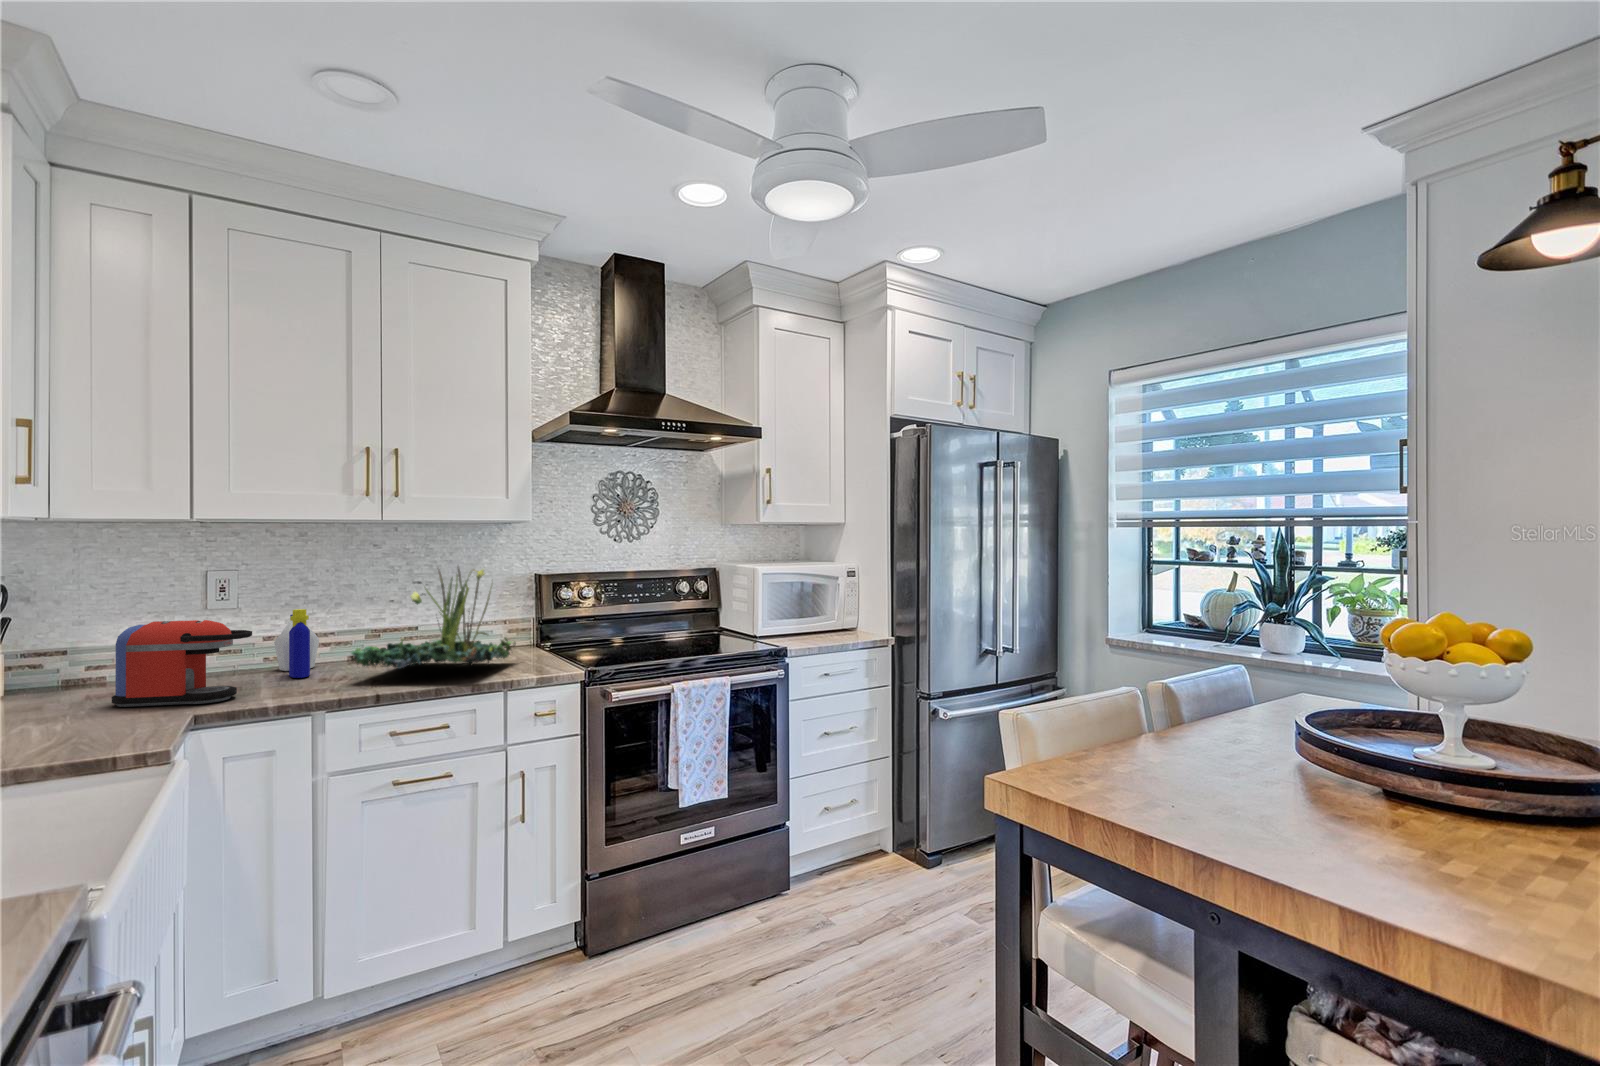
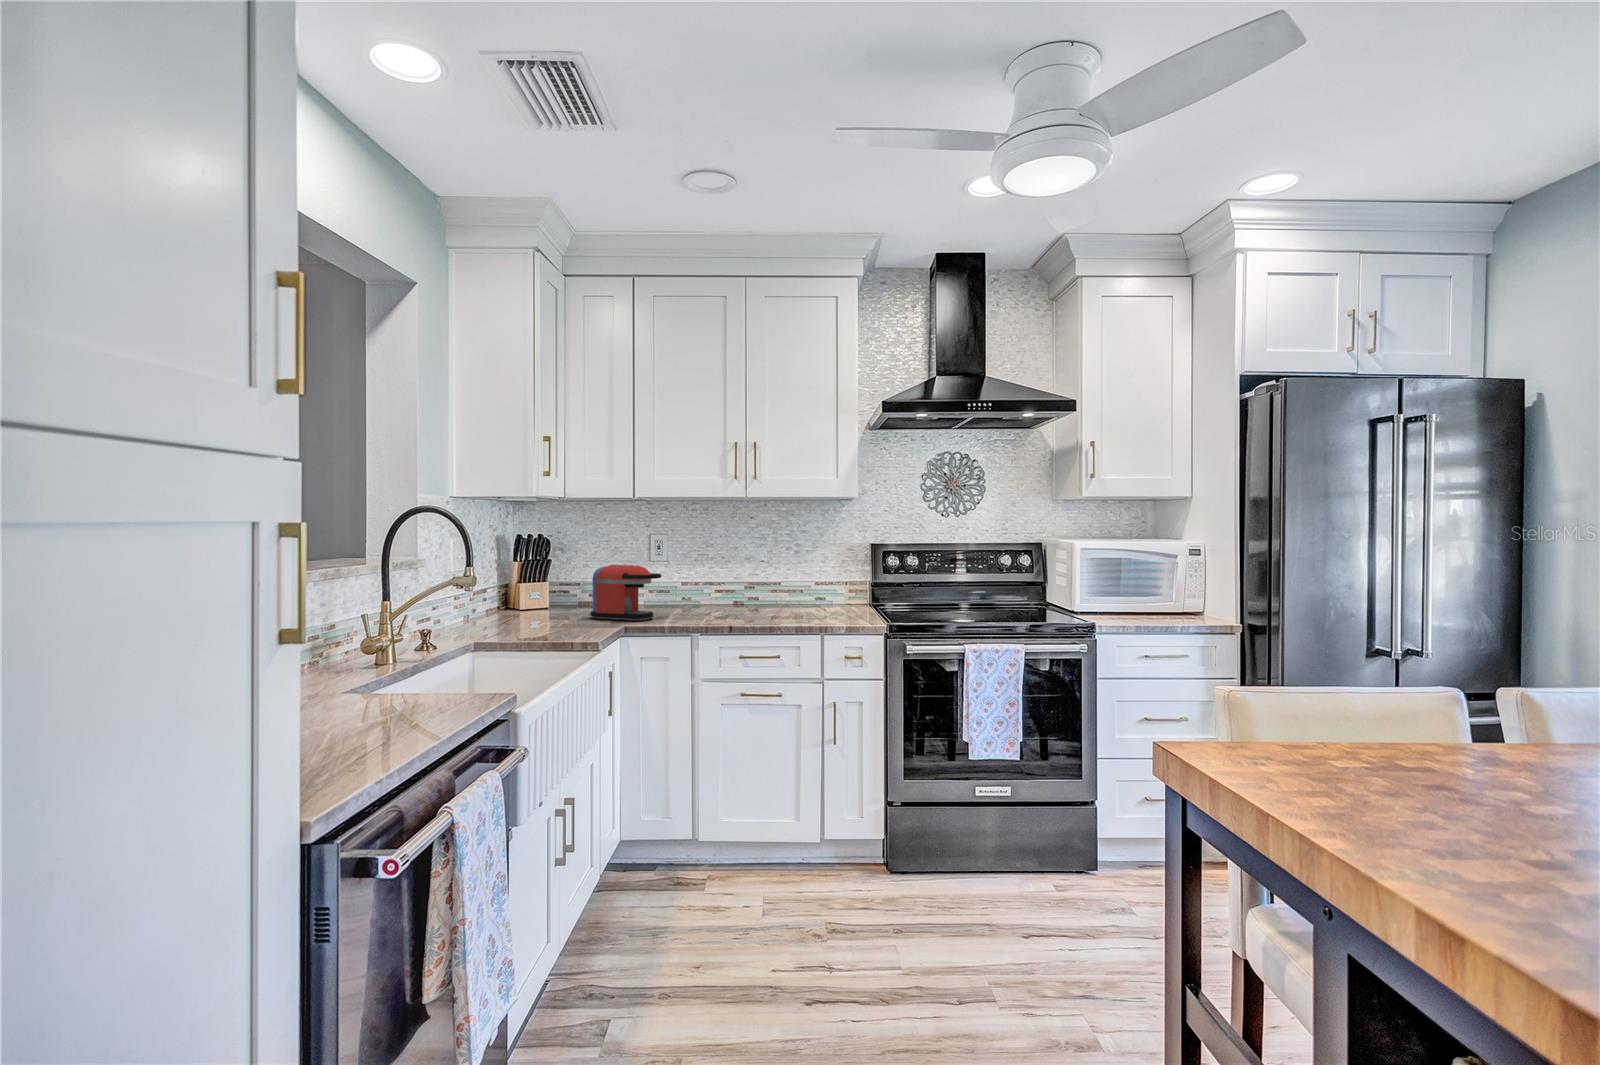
plant: present [351,568,516,669] -> none [720,532,842,613]
bottle: present [274,609,319,678] -> none [686,563,714,612]

